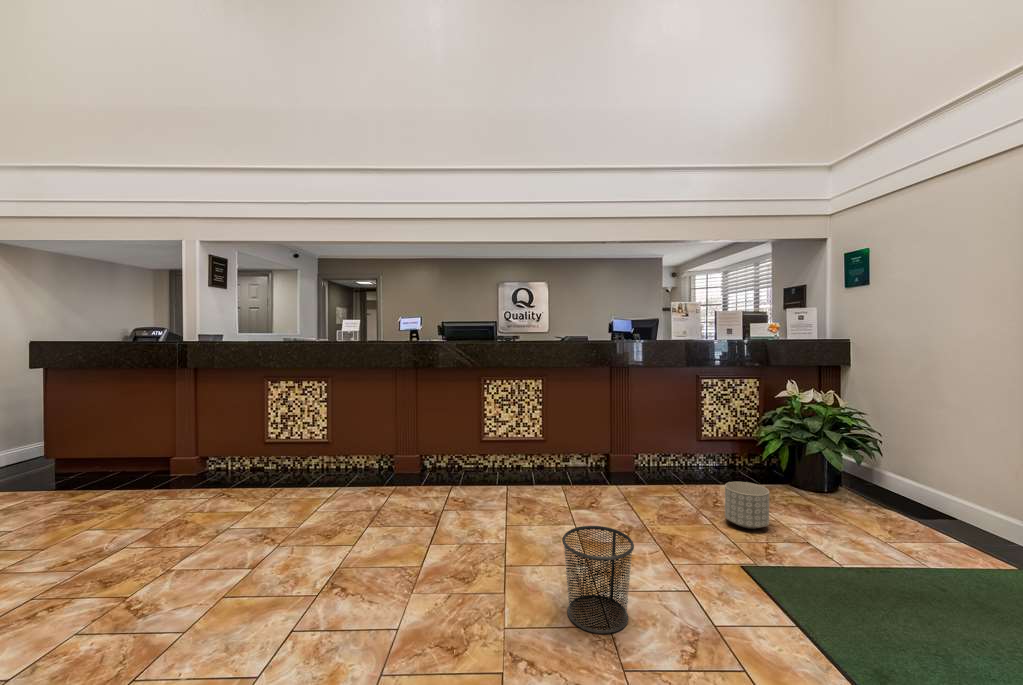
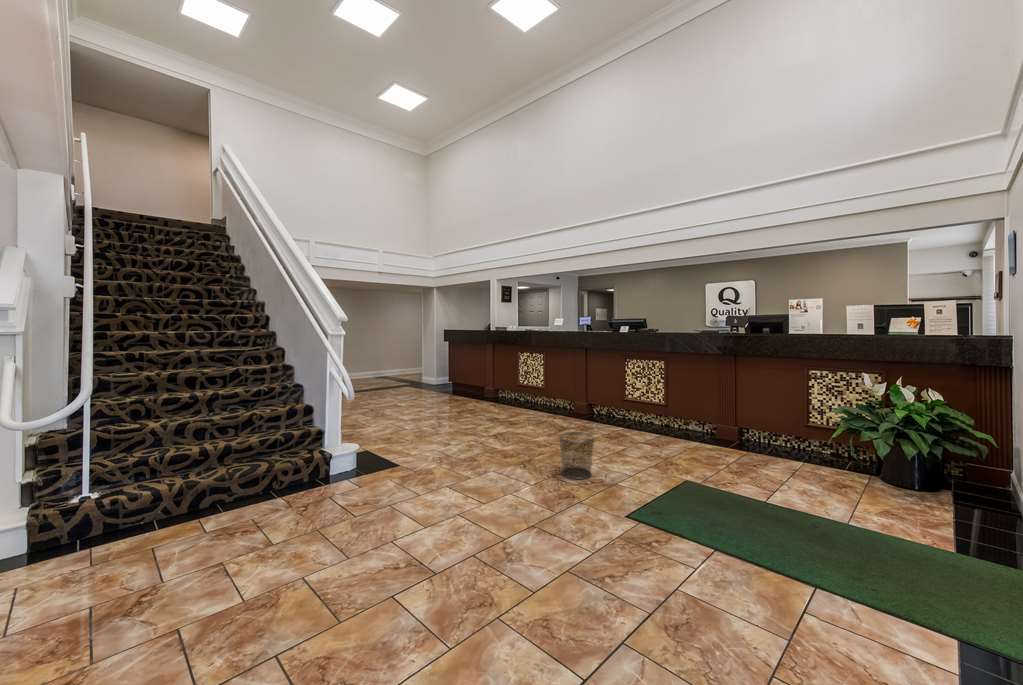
planter: present [725,482,769,529] -> none [736,446,772,482]

